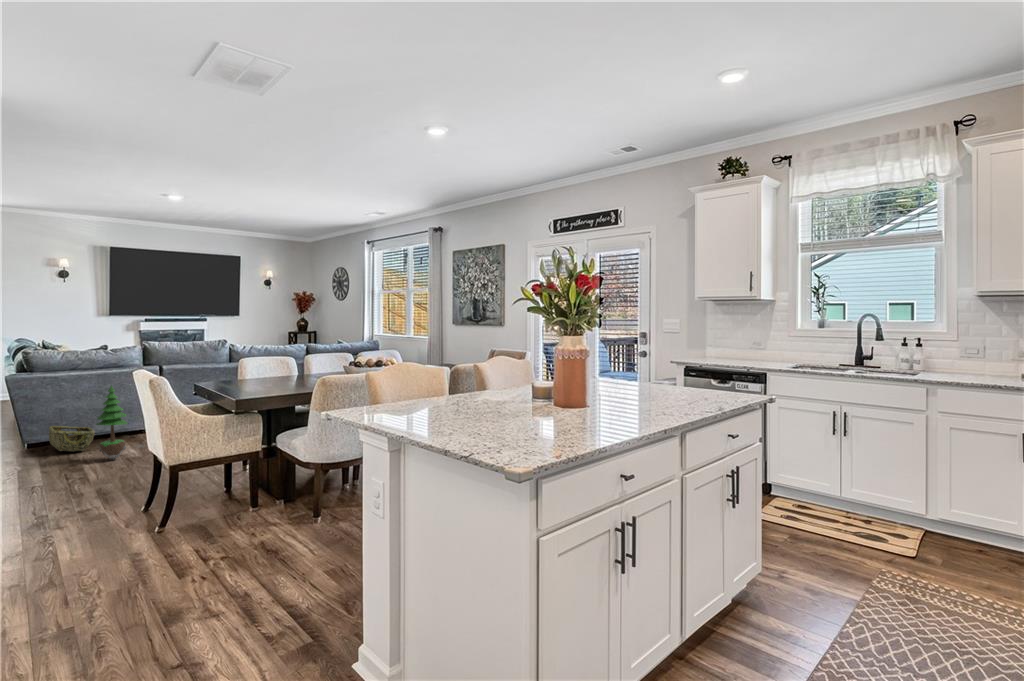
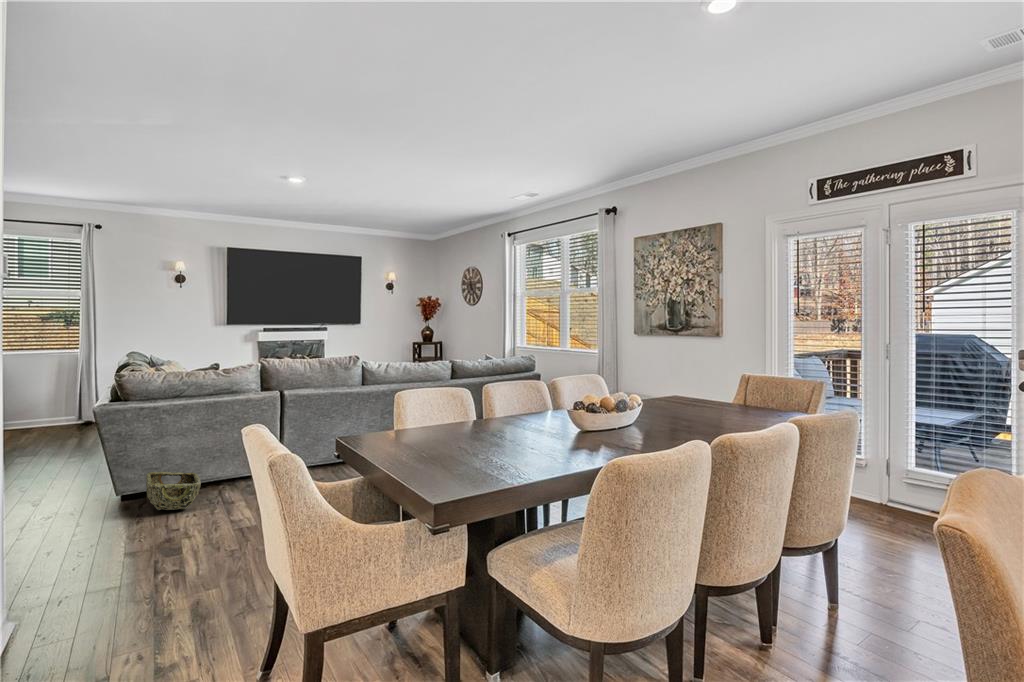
potted tree: present [96,386,127,460] -> none [199,424,241,529]

